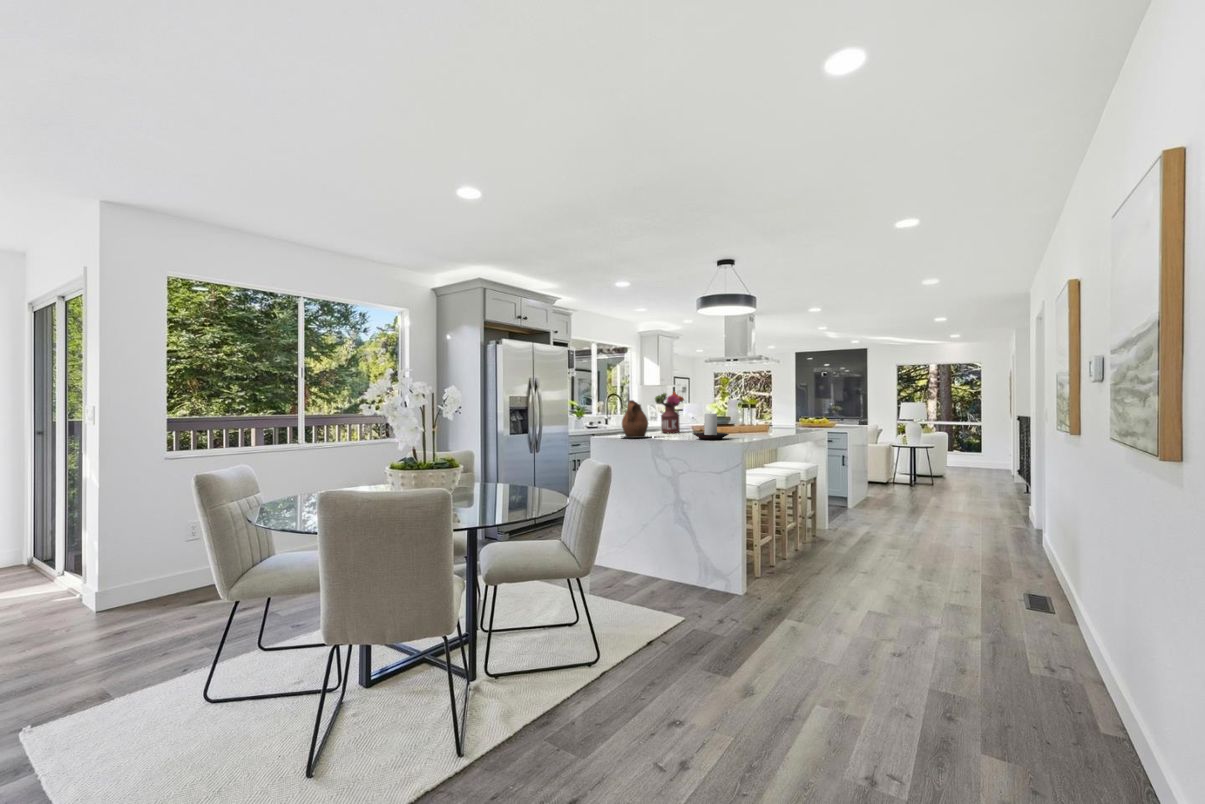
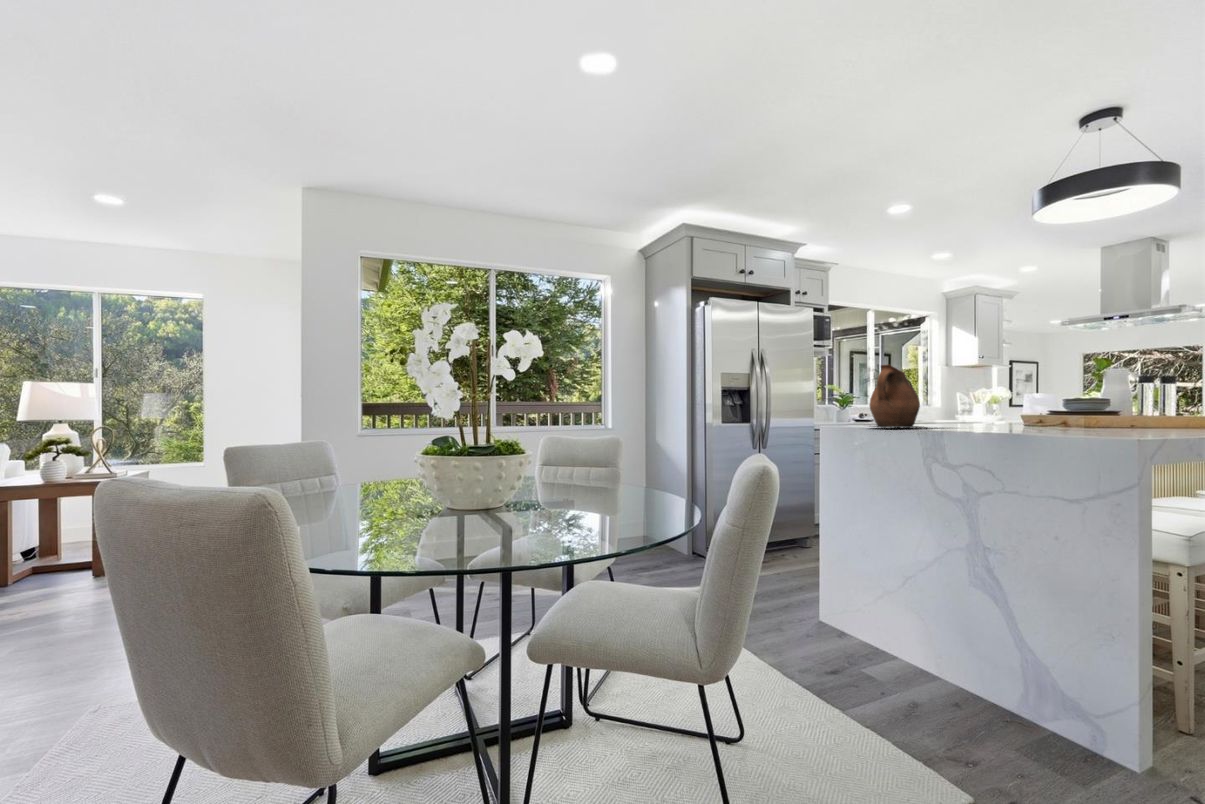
flower arrangement: present [655,392,684,433] -> none [942,354,1003,425]
candle holder: present [693,413,729,440] -> none [1009,378,1103,432]

